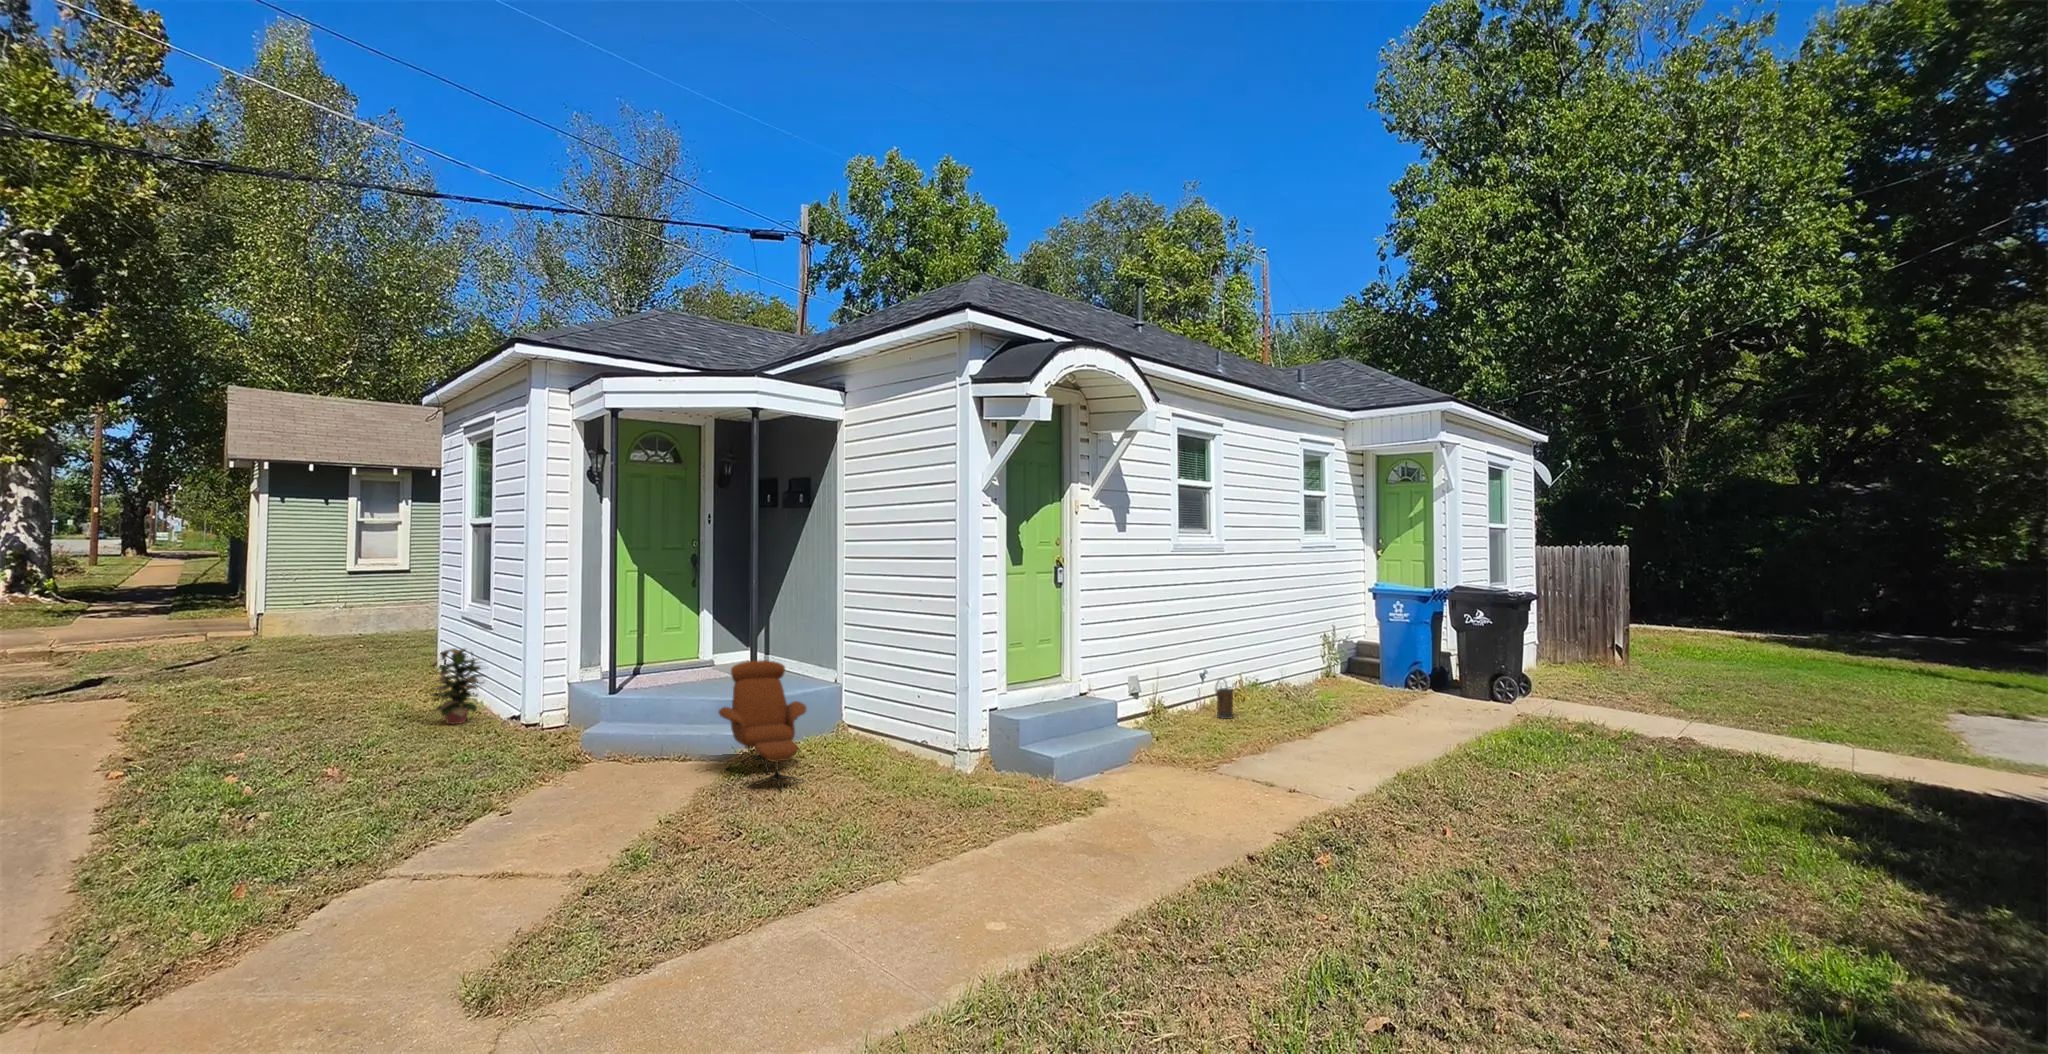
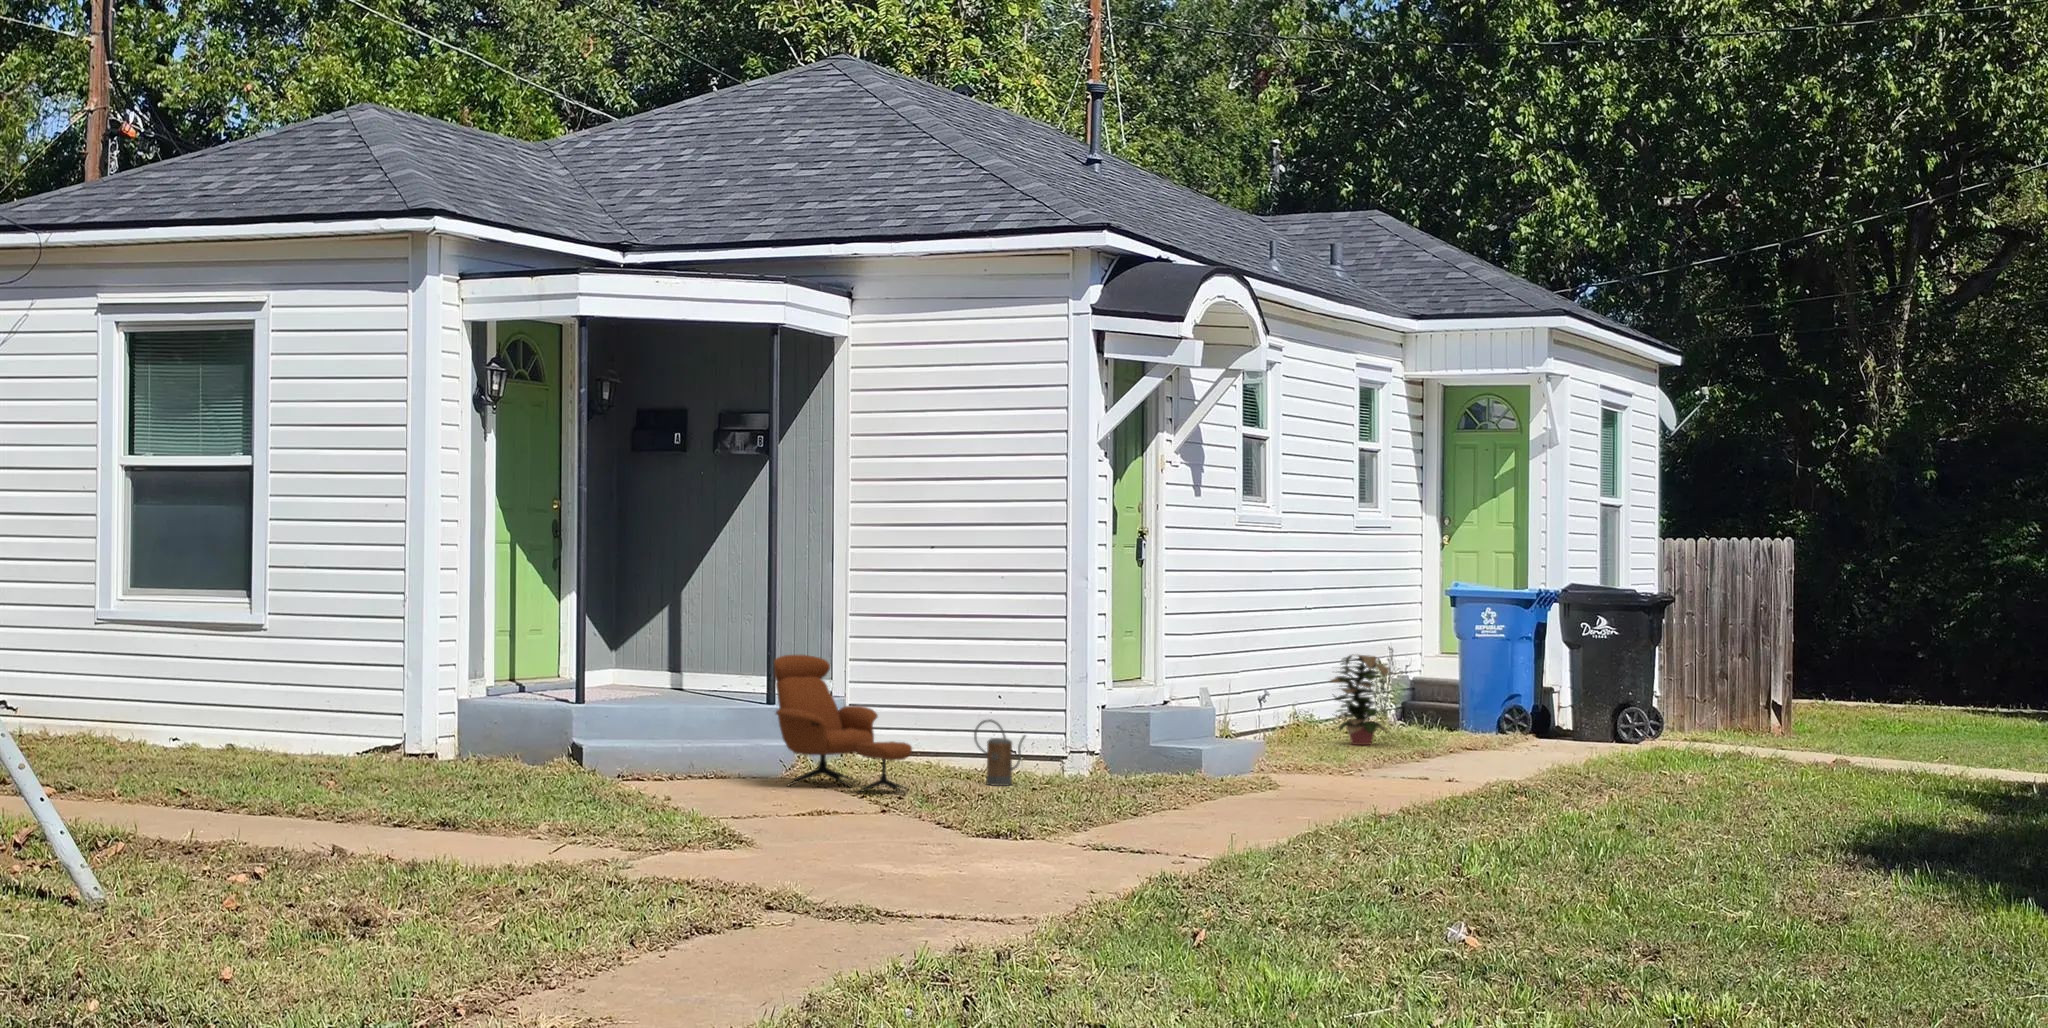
decorative plant: present [431,648,485,724] -> present [1330,655,1389,745]
watering can: present [1215,678,1234,719] -> present [974,720,1025,786]

